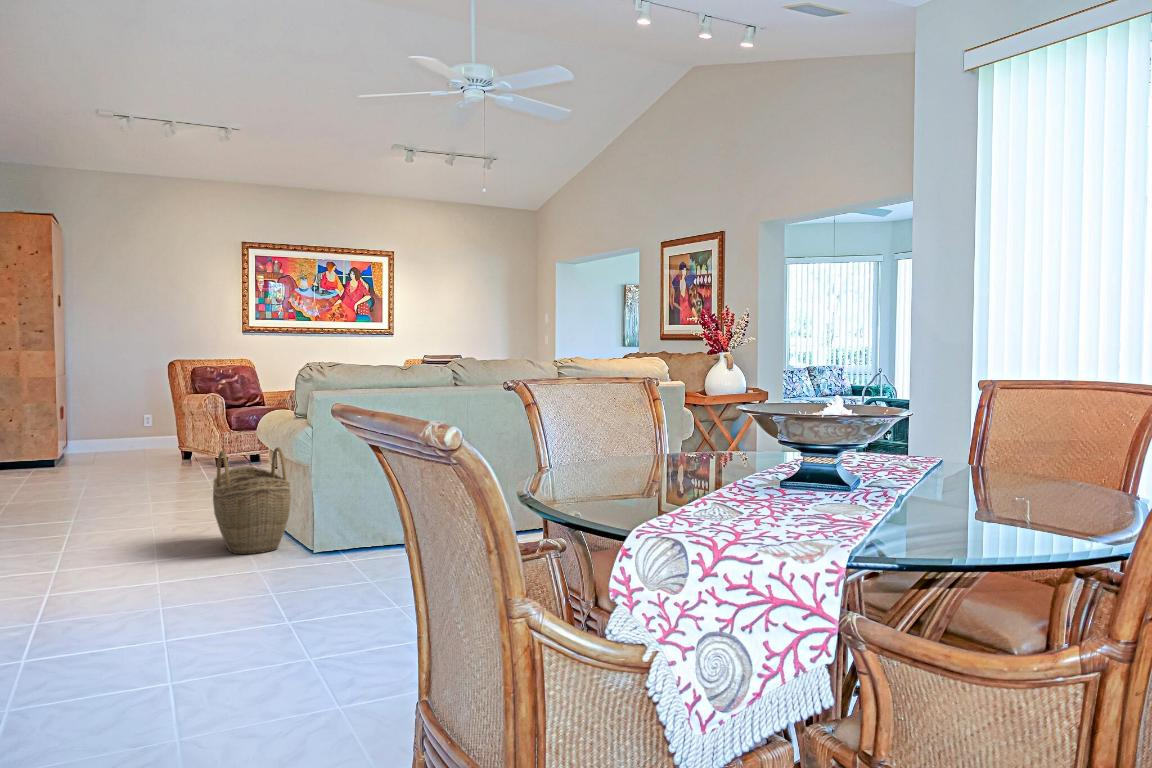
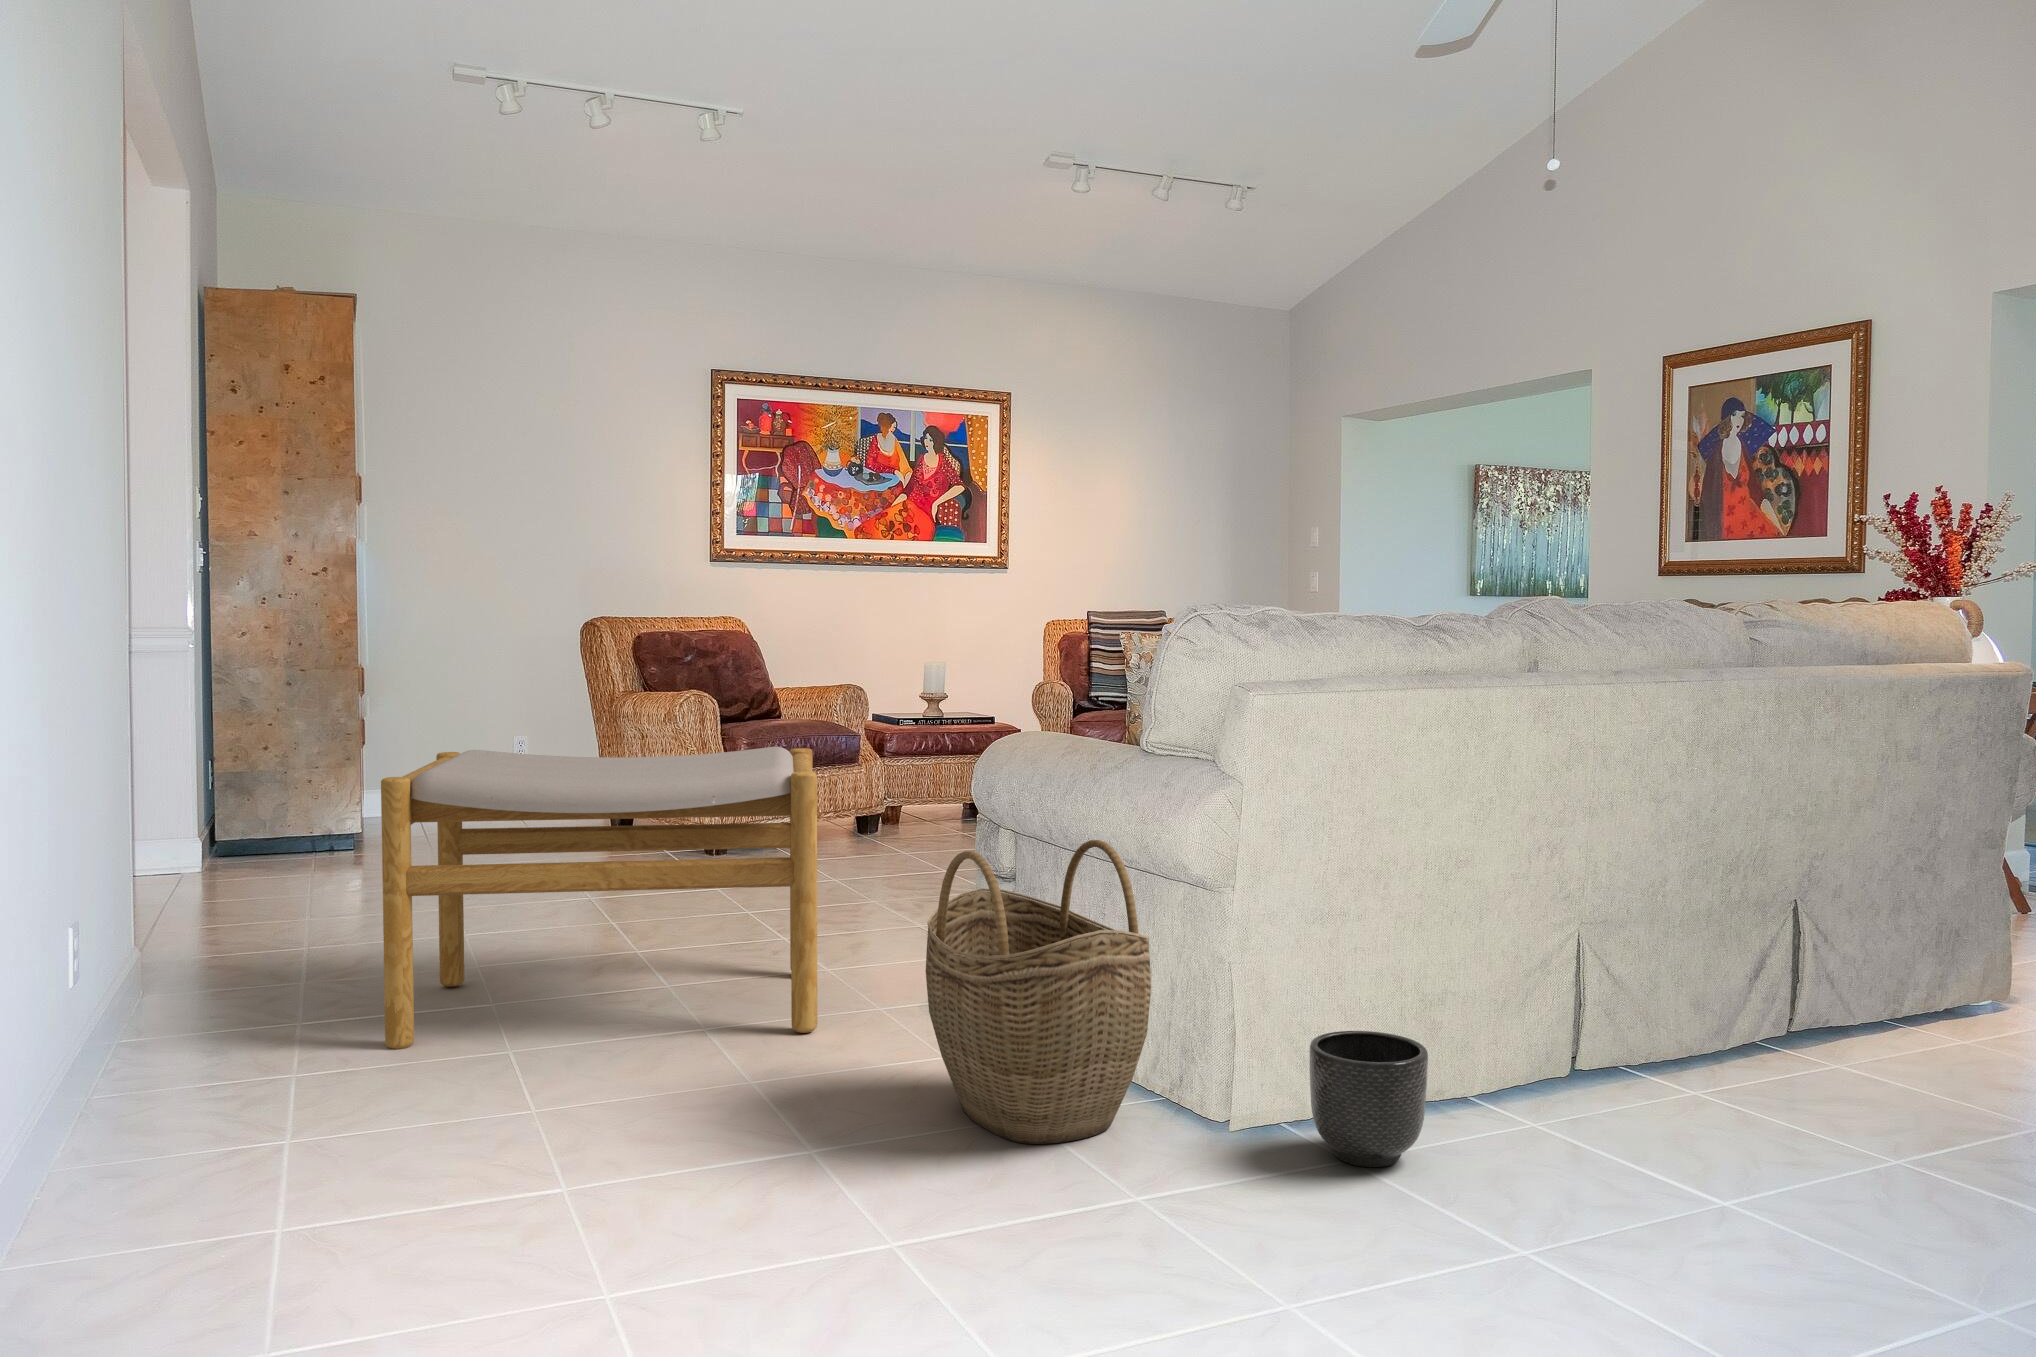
footstool: none [18,416,217,532] -> present [381,747,817,1049]
planter: none [337,513,378,558] -> present [1309,1031,1428,1167]

